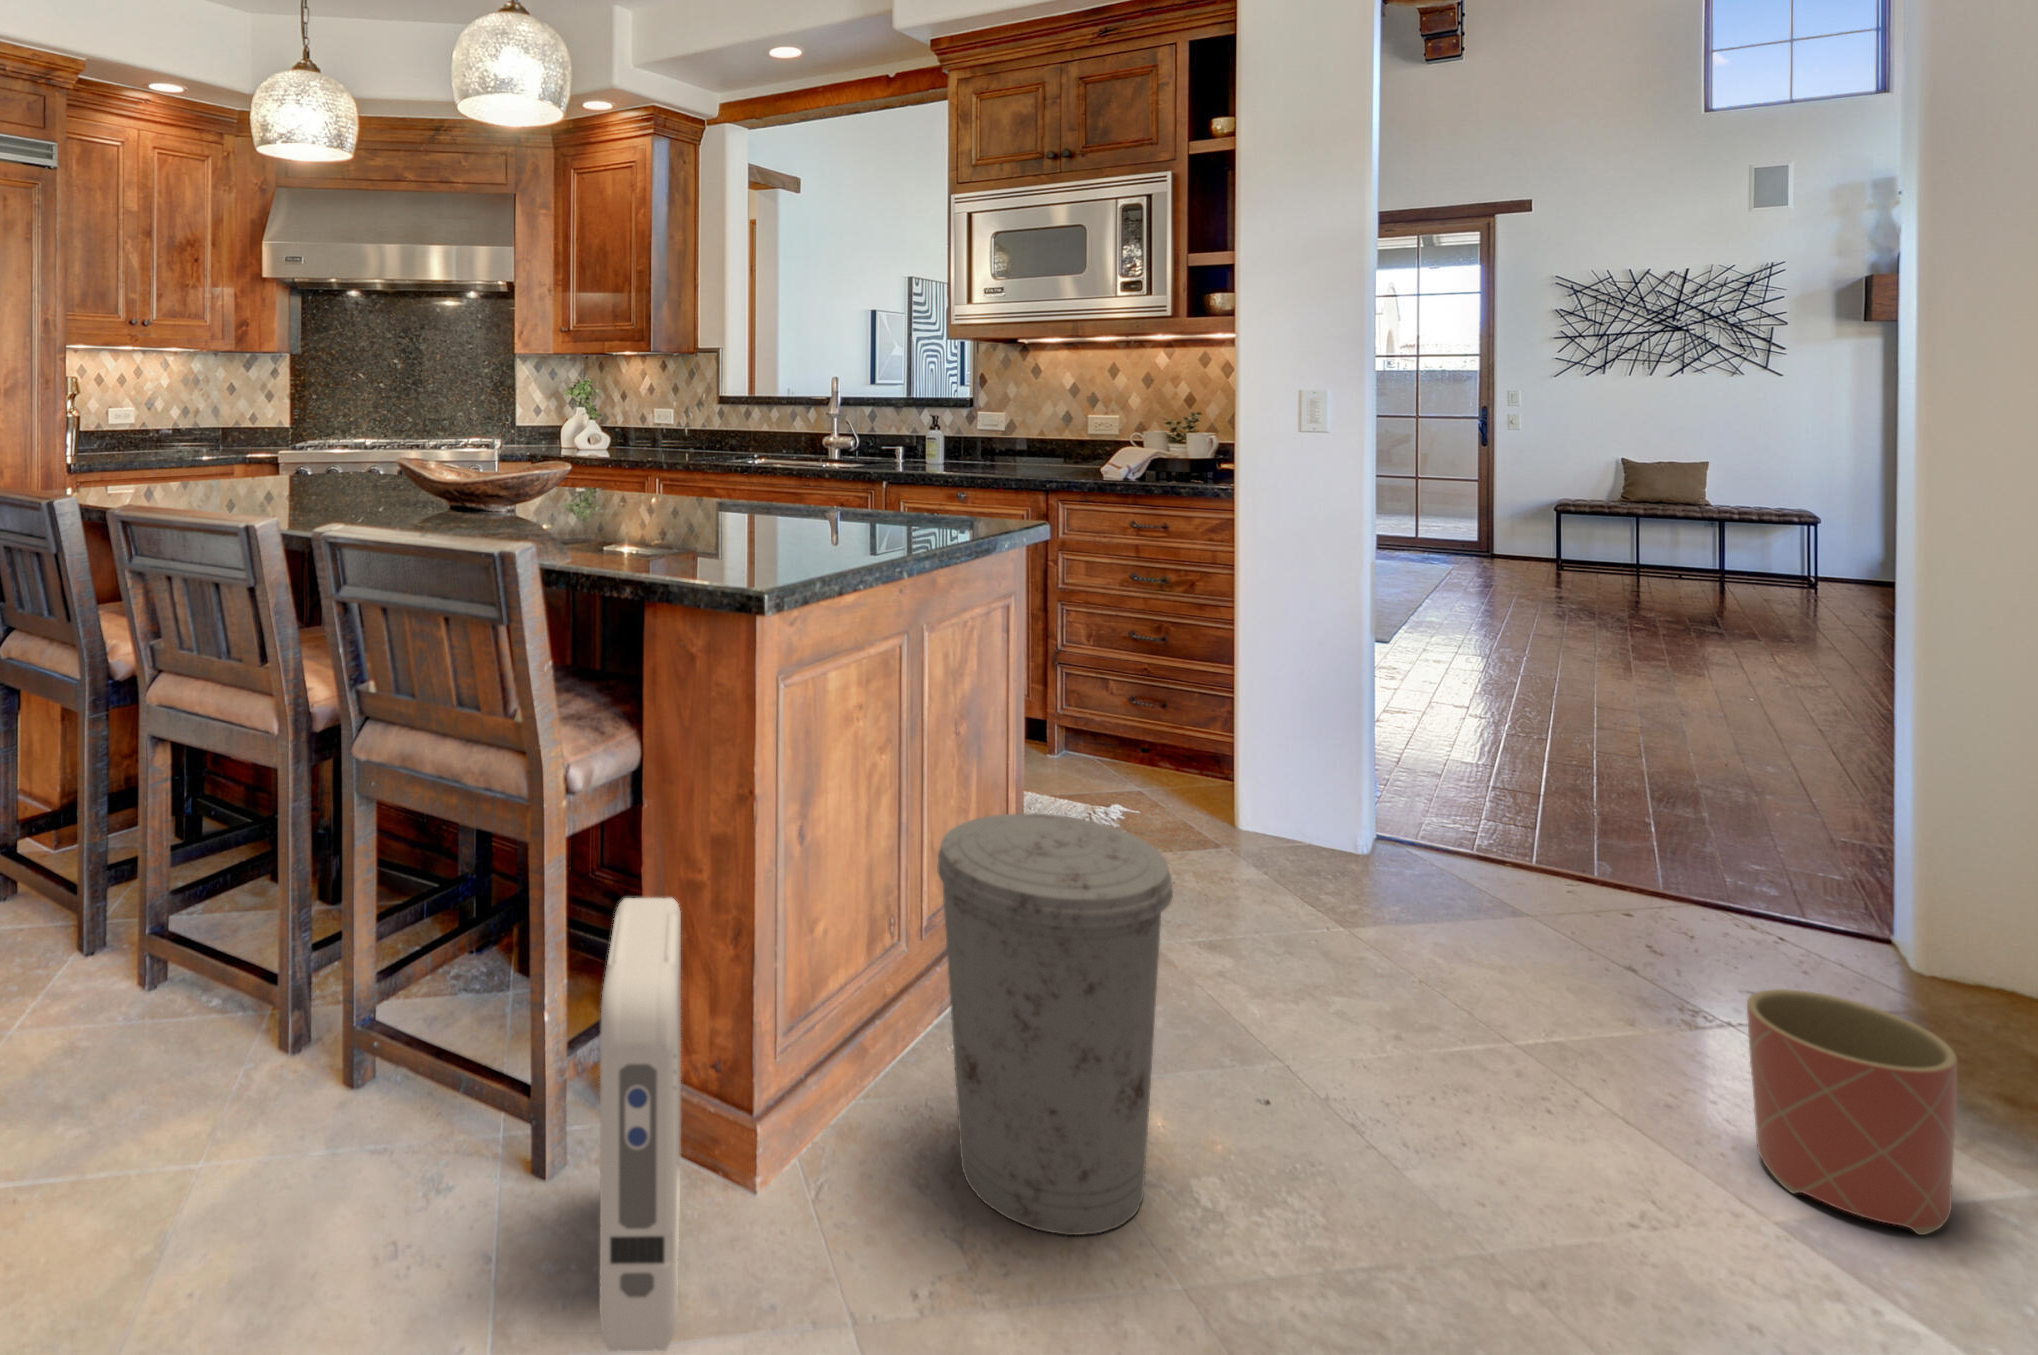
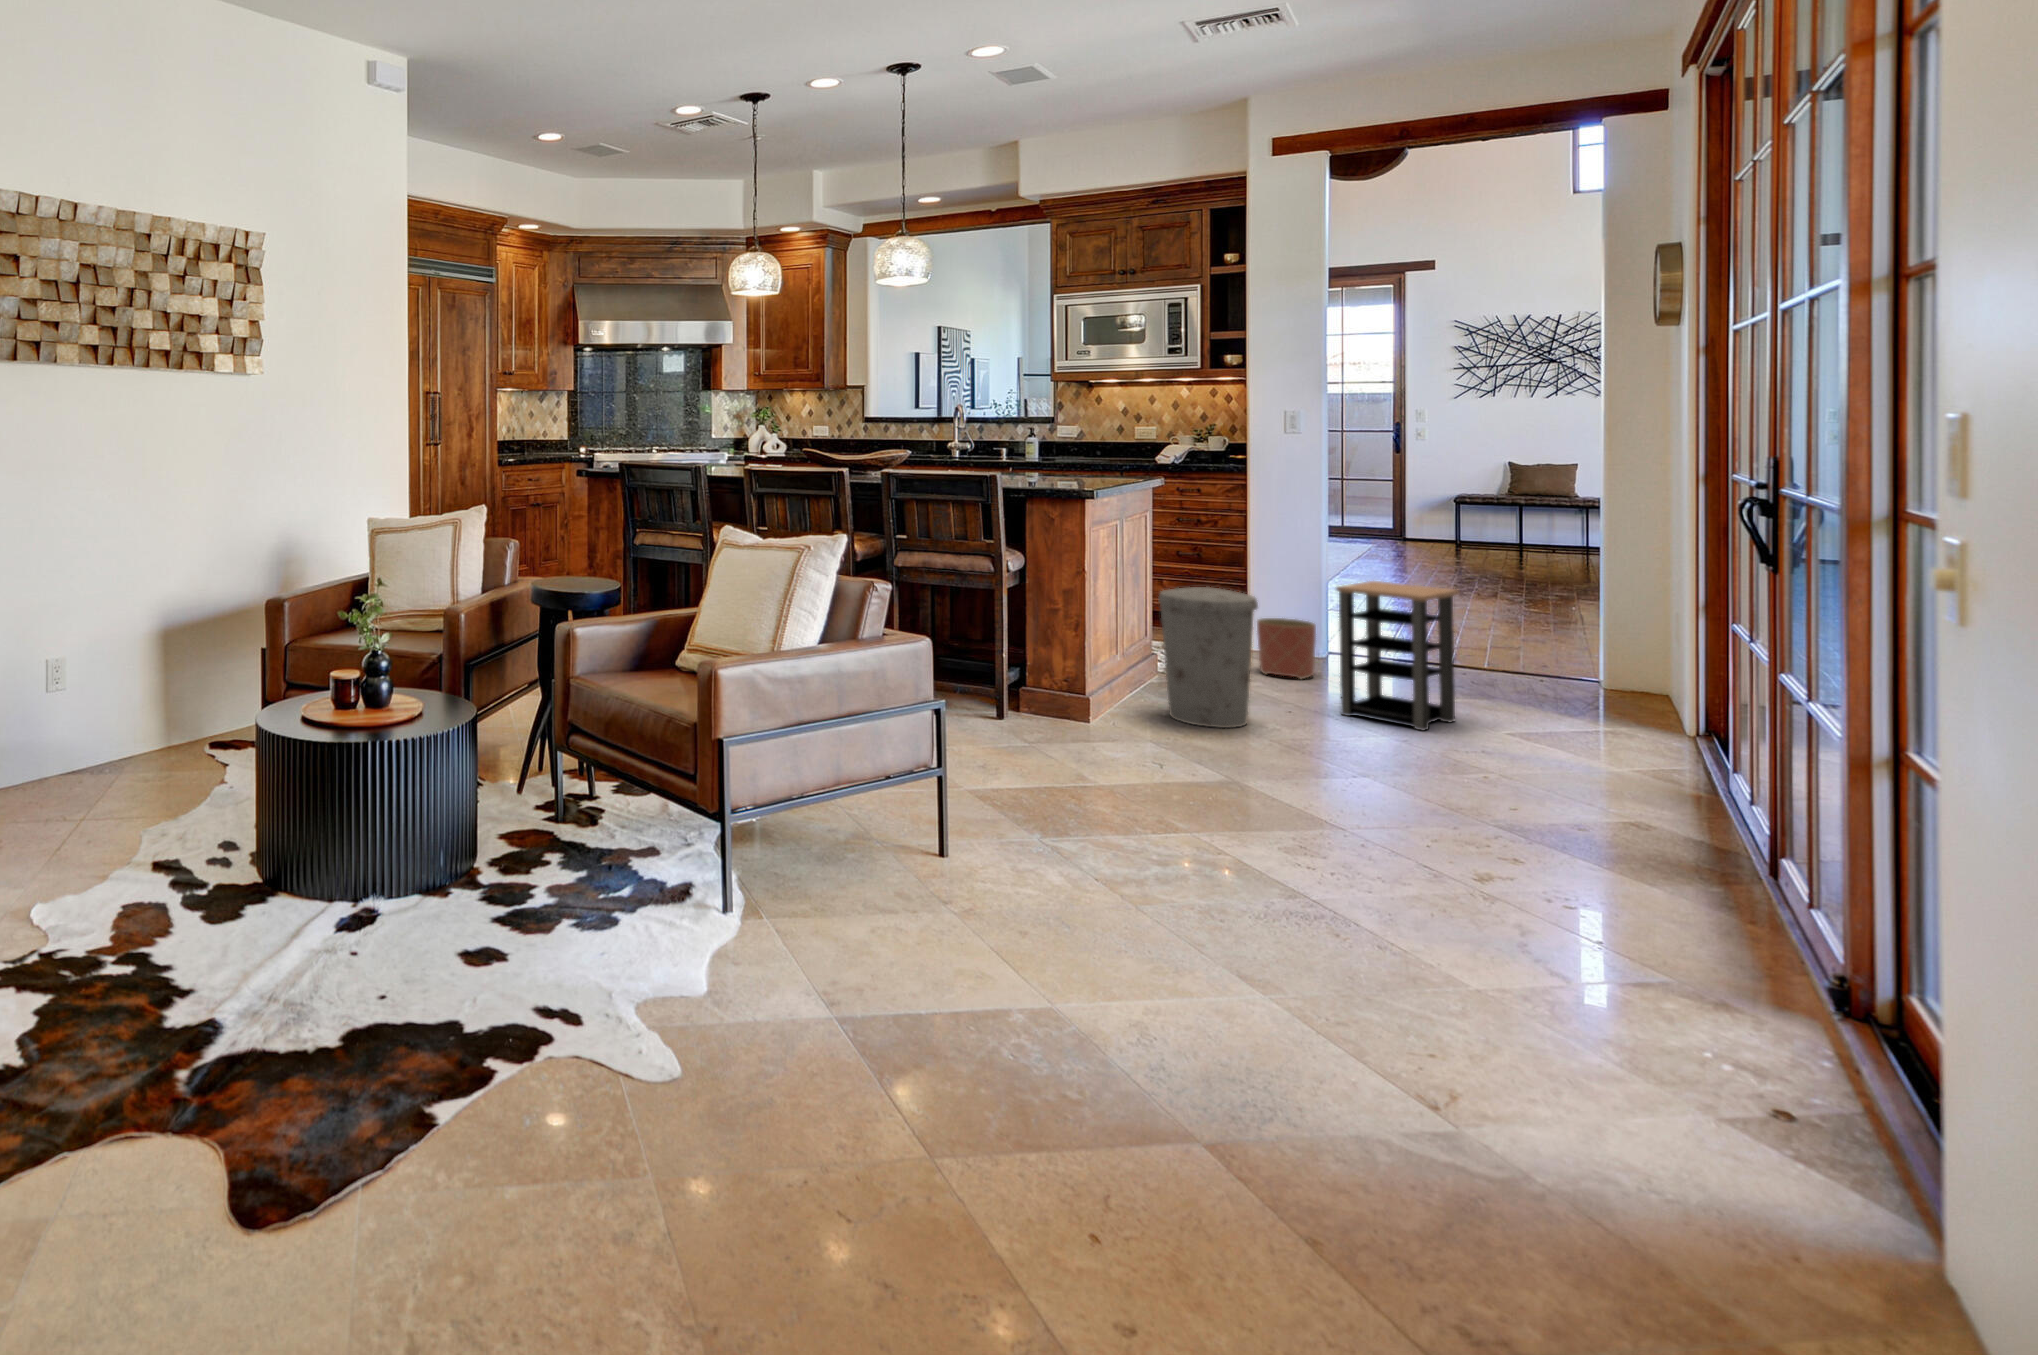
side table: none [1374,782,1679,1245] -> present [1336,581,1460,731]
air purifier: present [600,898,681,1351] -> none [1042,607,1099,739]
planter: present [1747,989,1957,1235] -> present [1257,618,1316,679]

